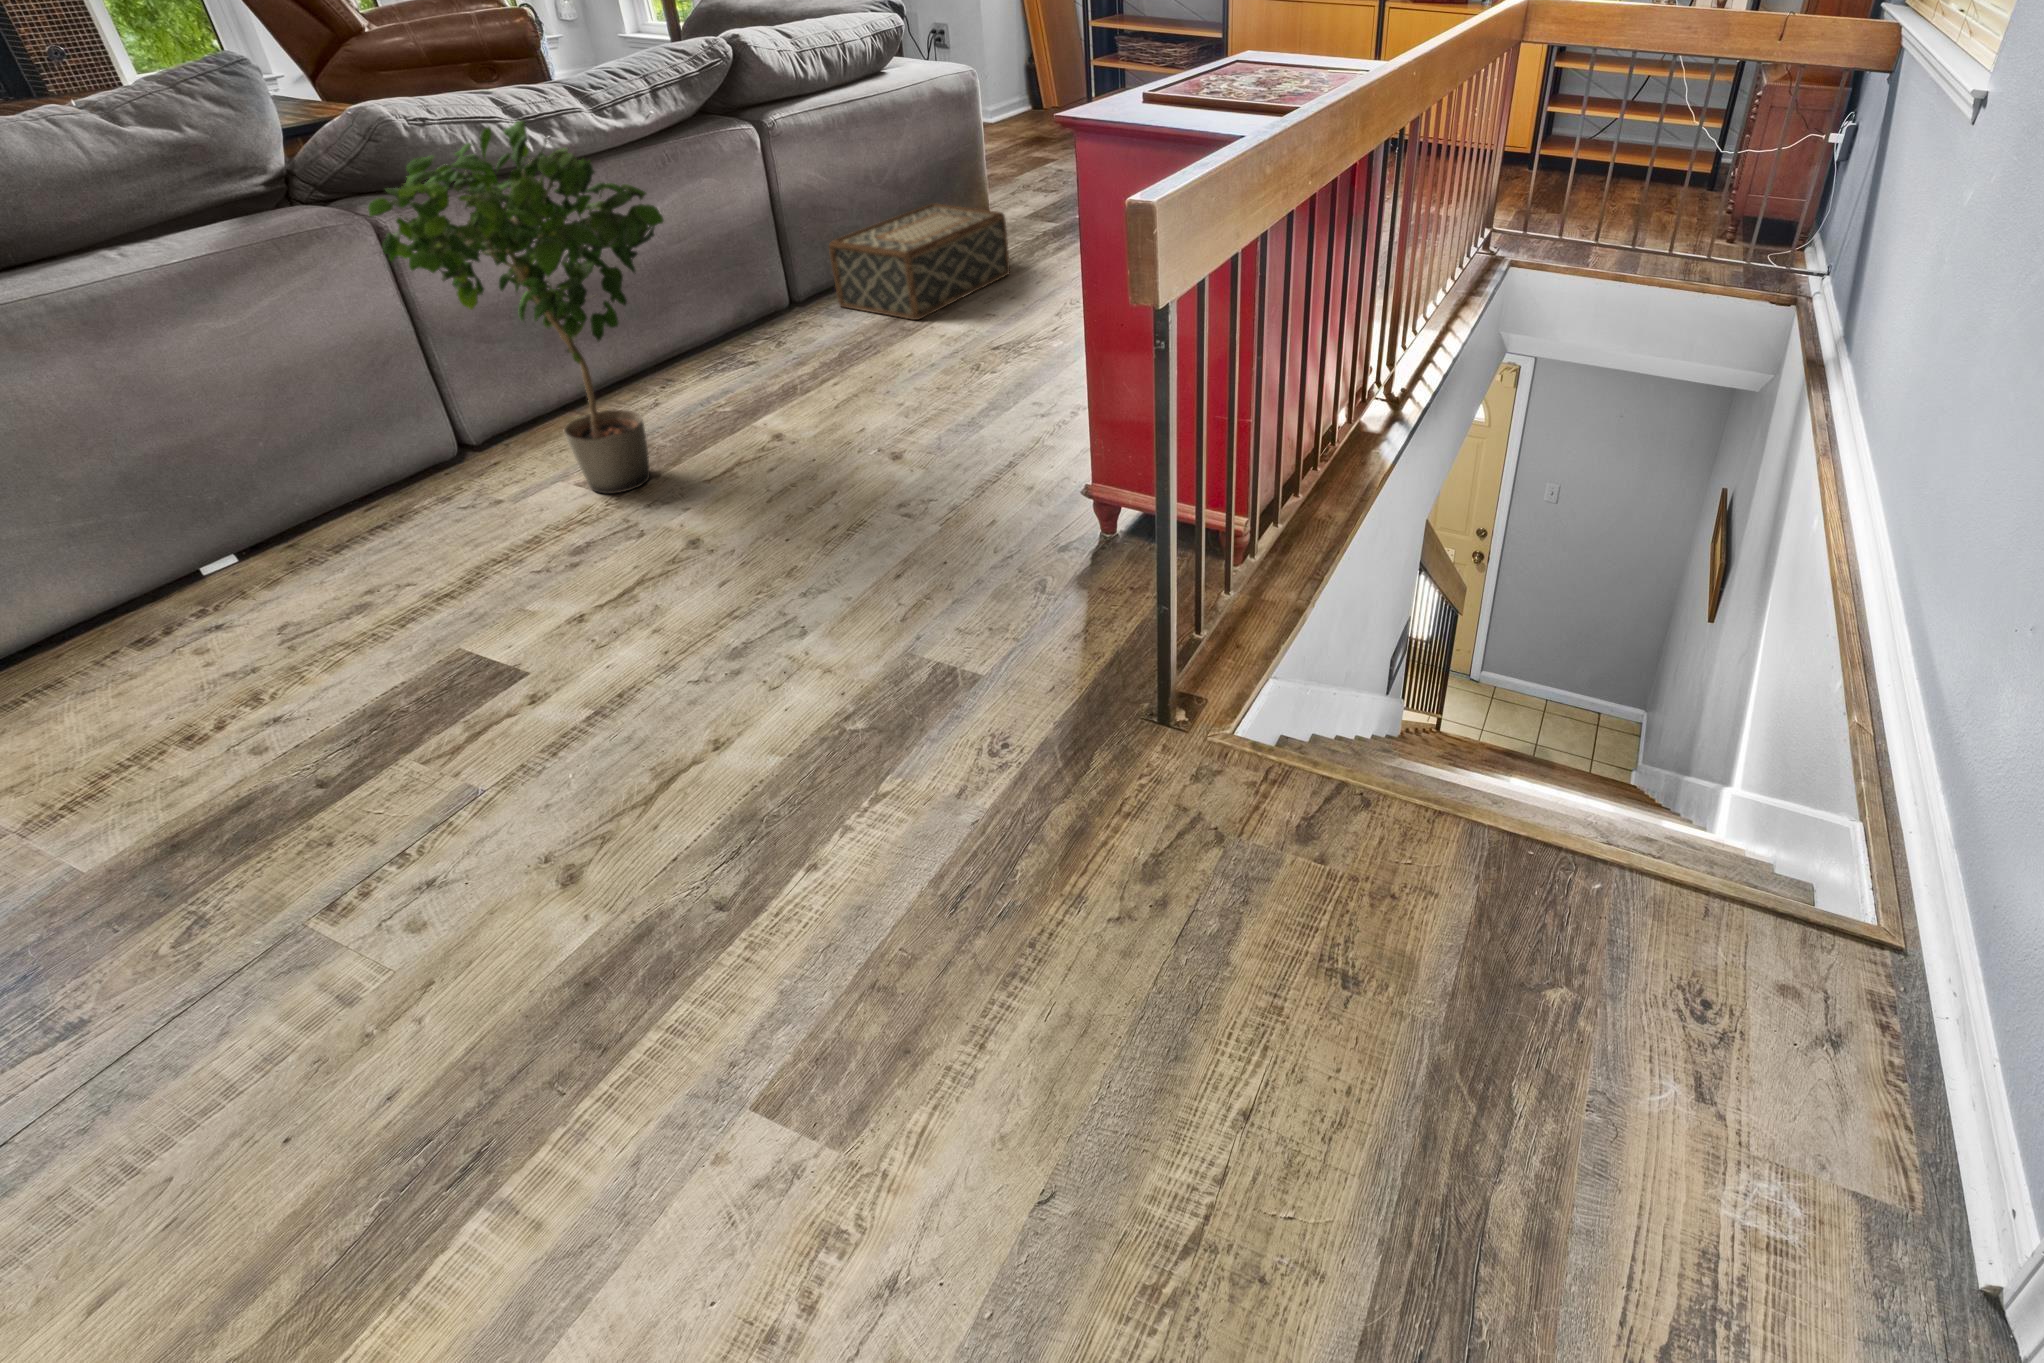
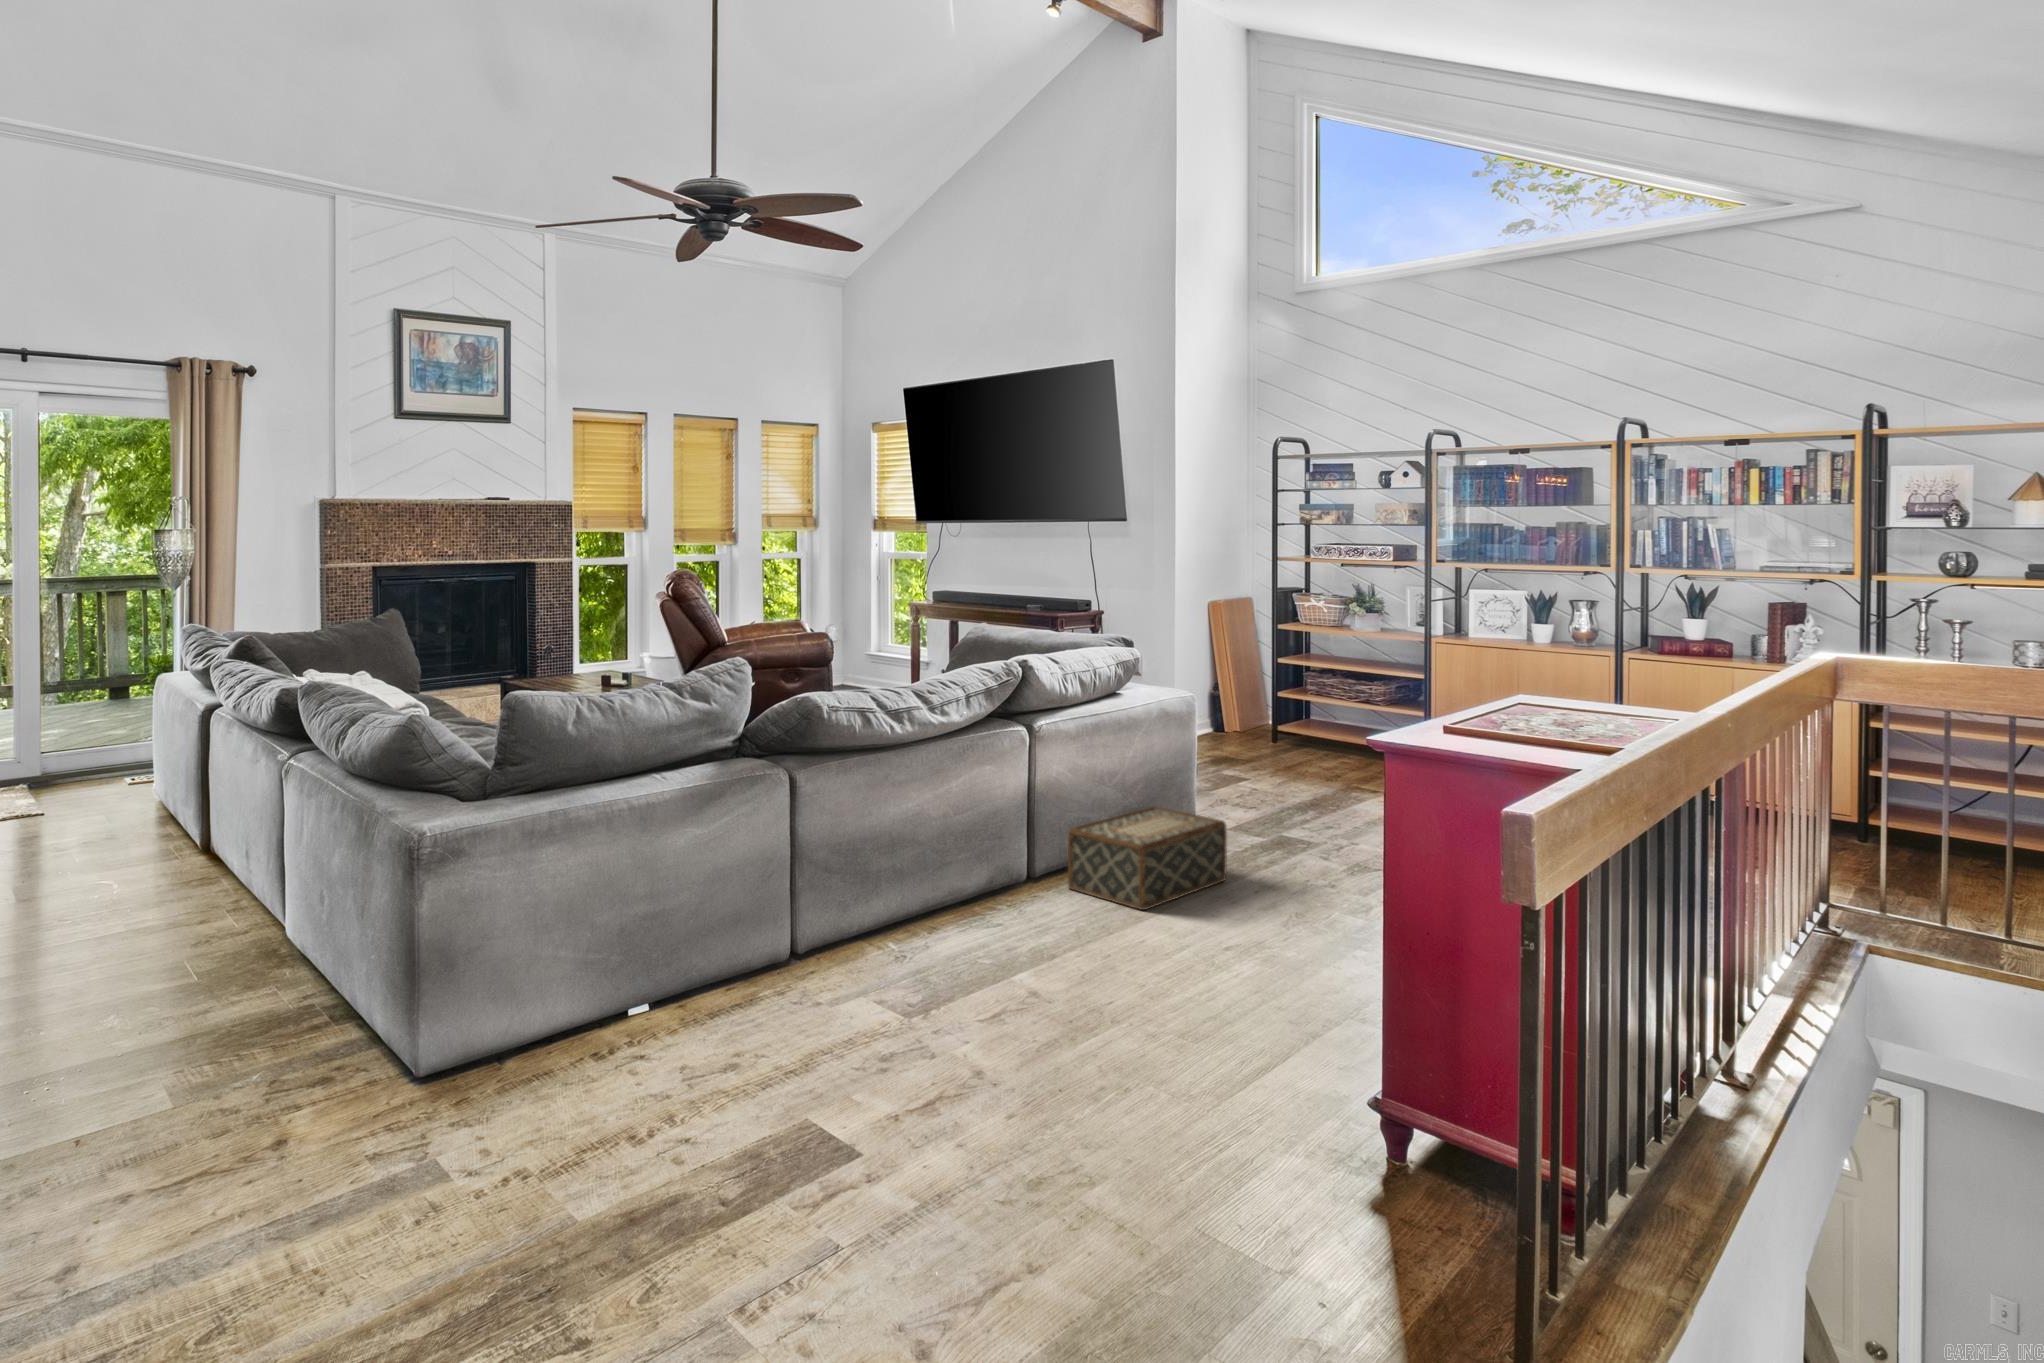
potted plant: present [368,121,664,494] -> none [798,709,1008,1017]

